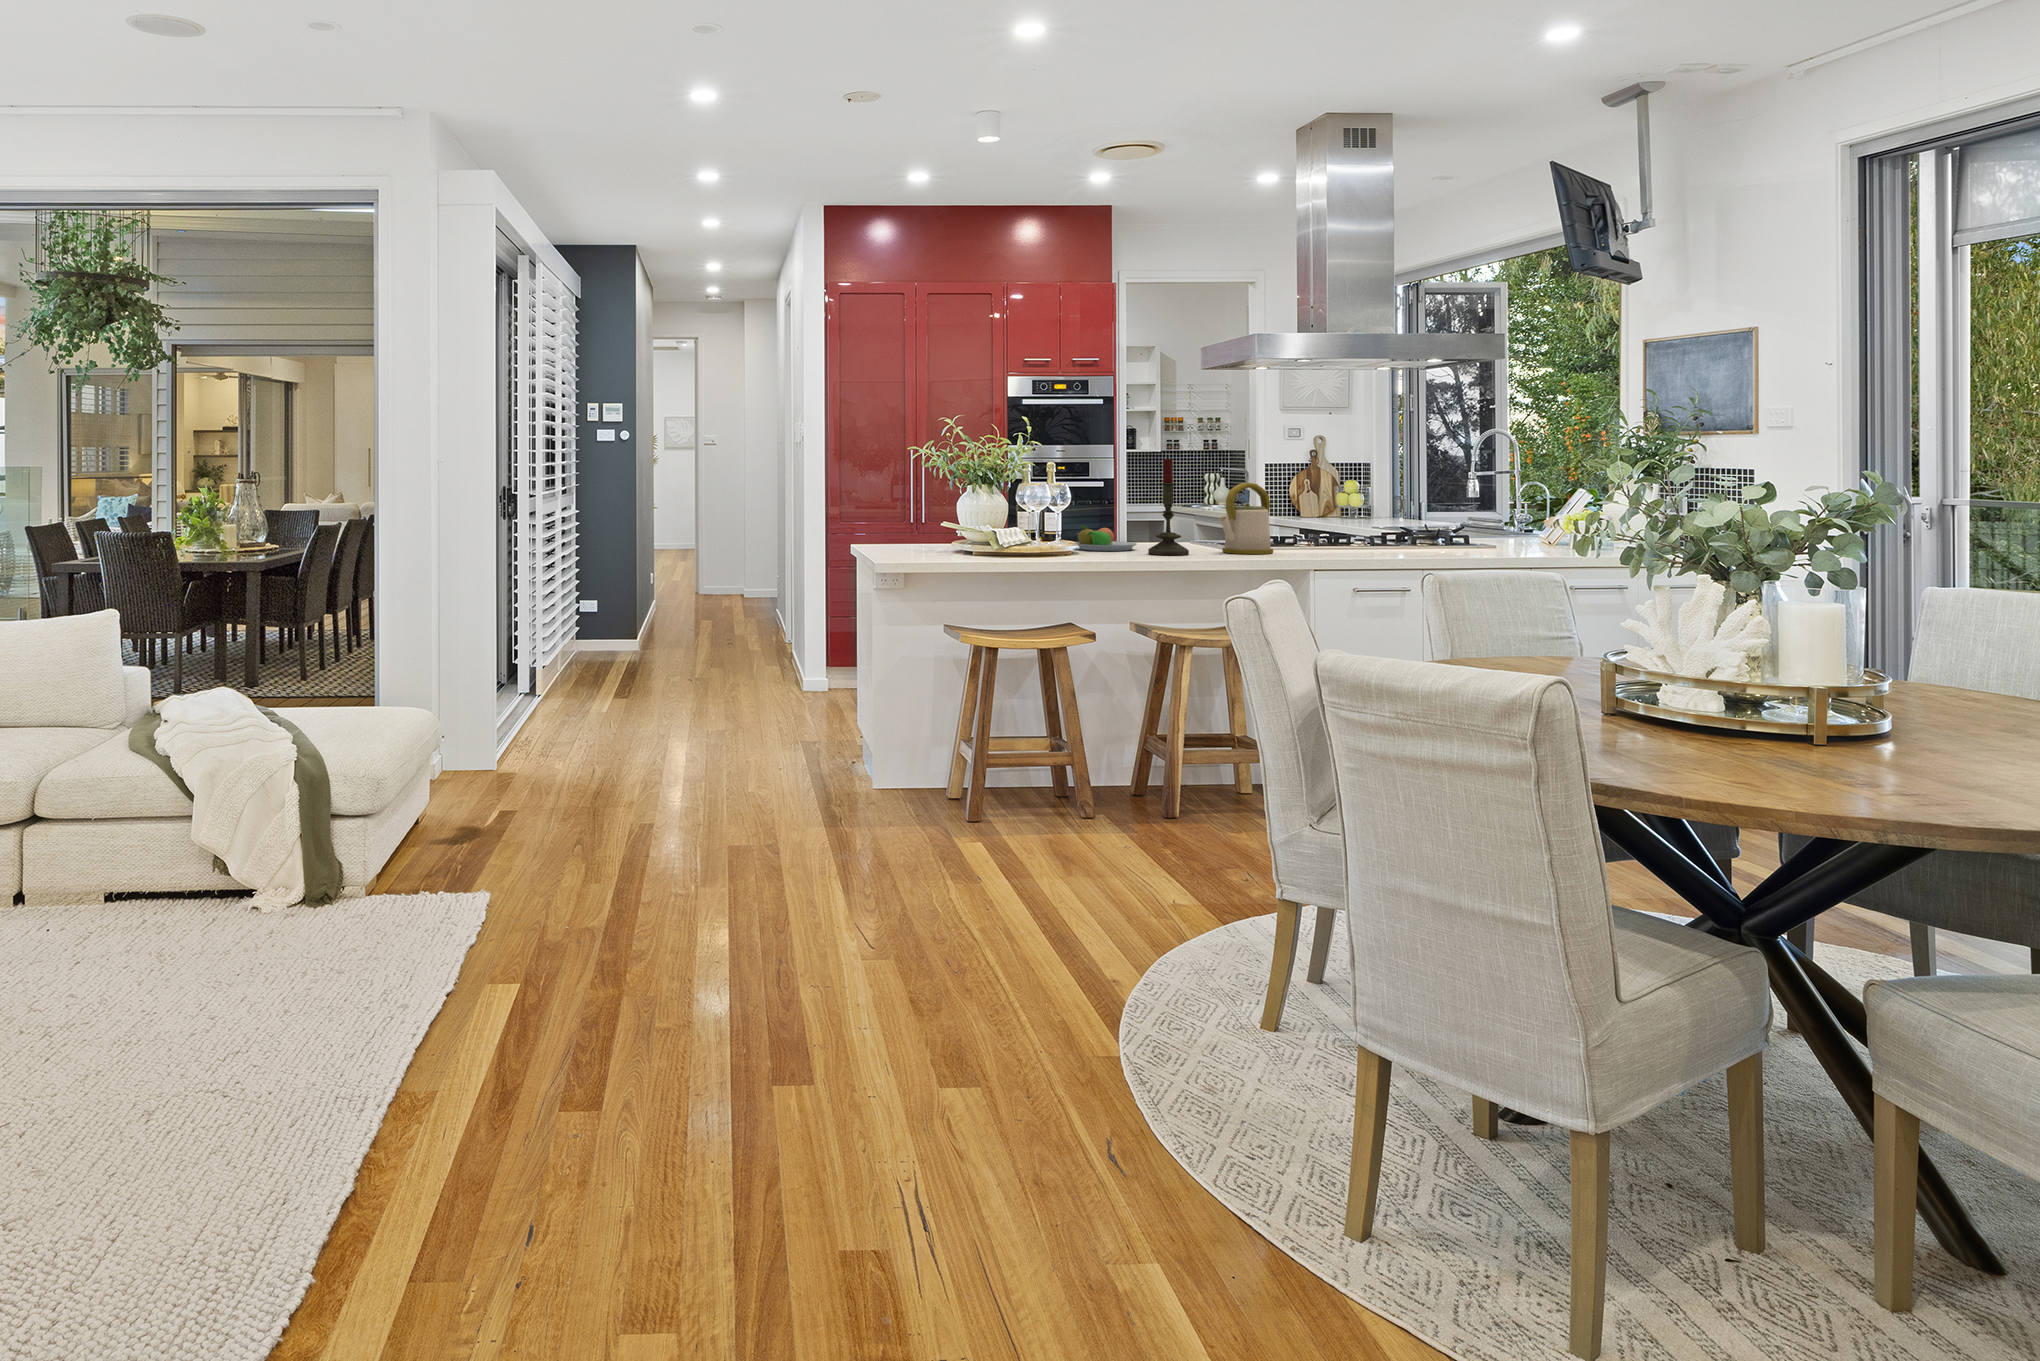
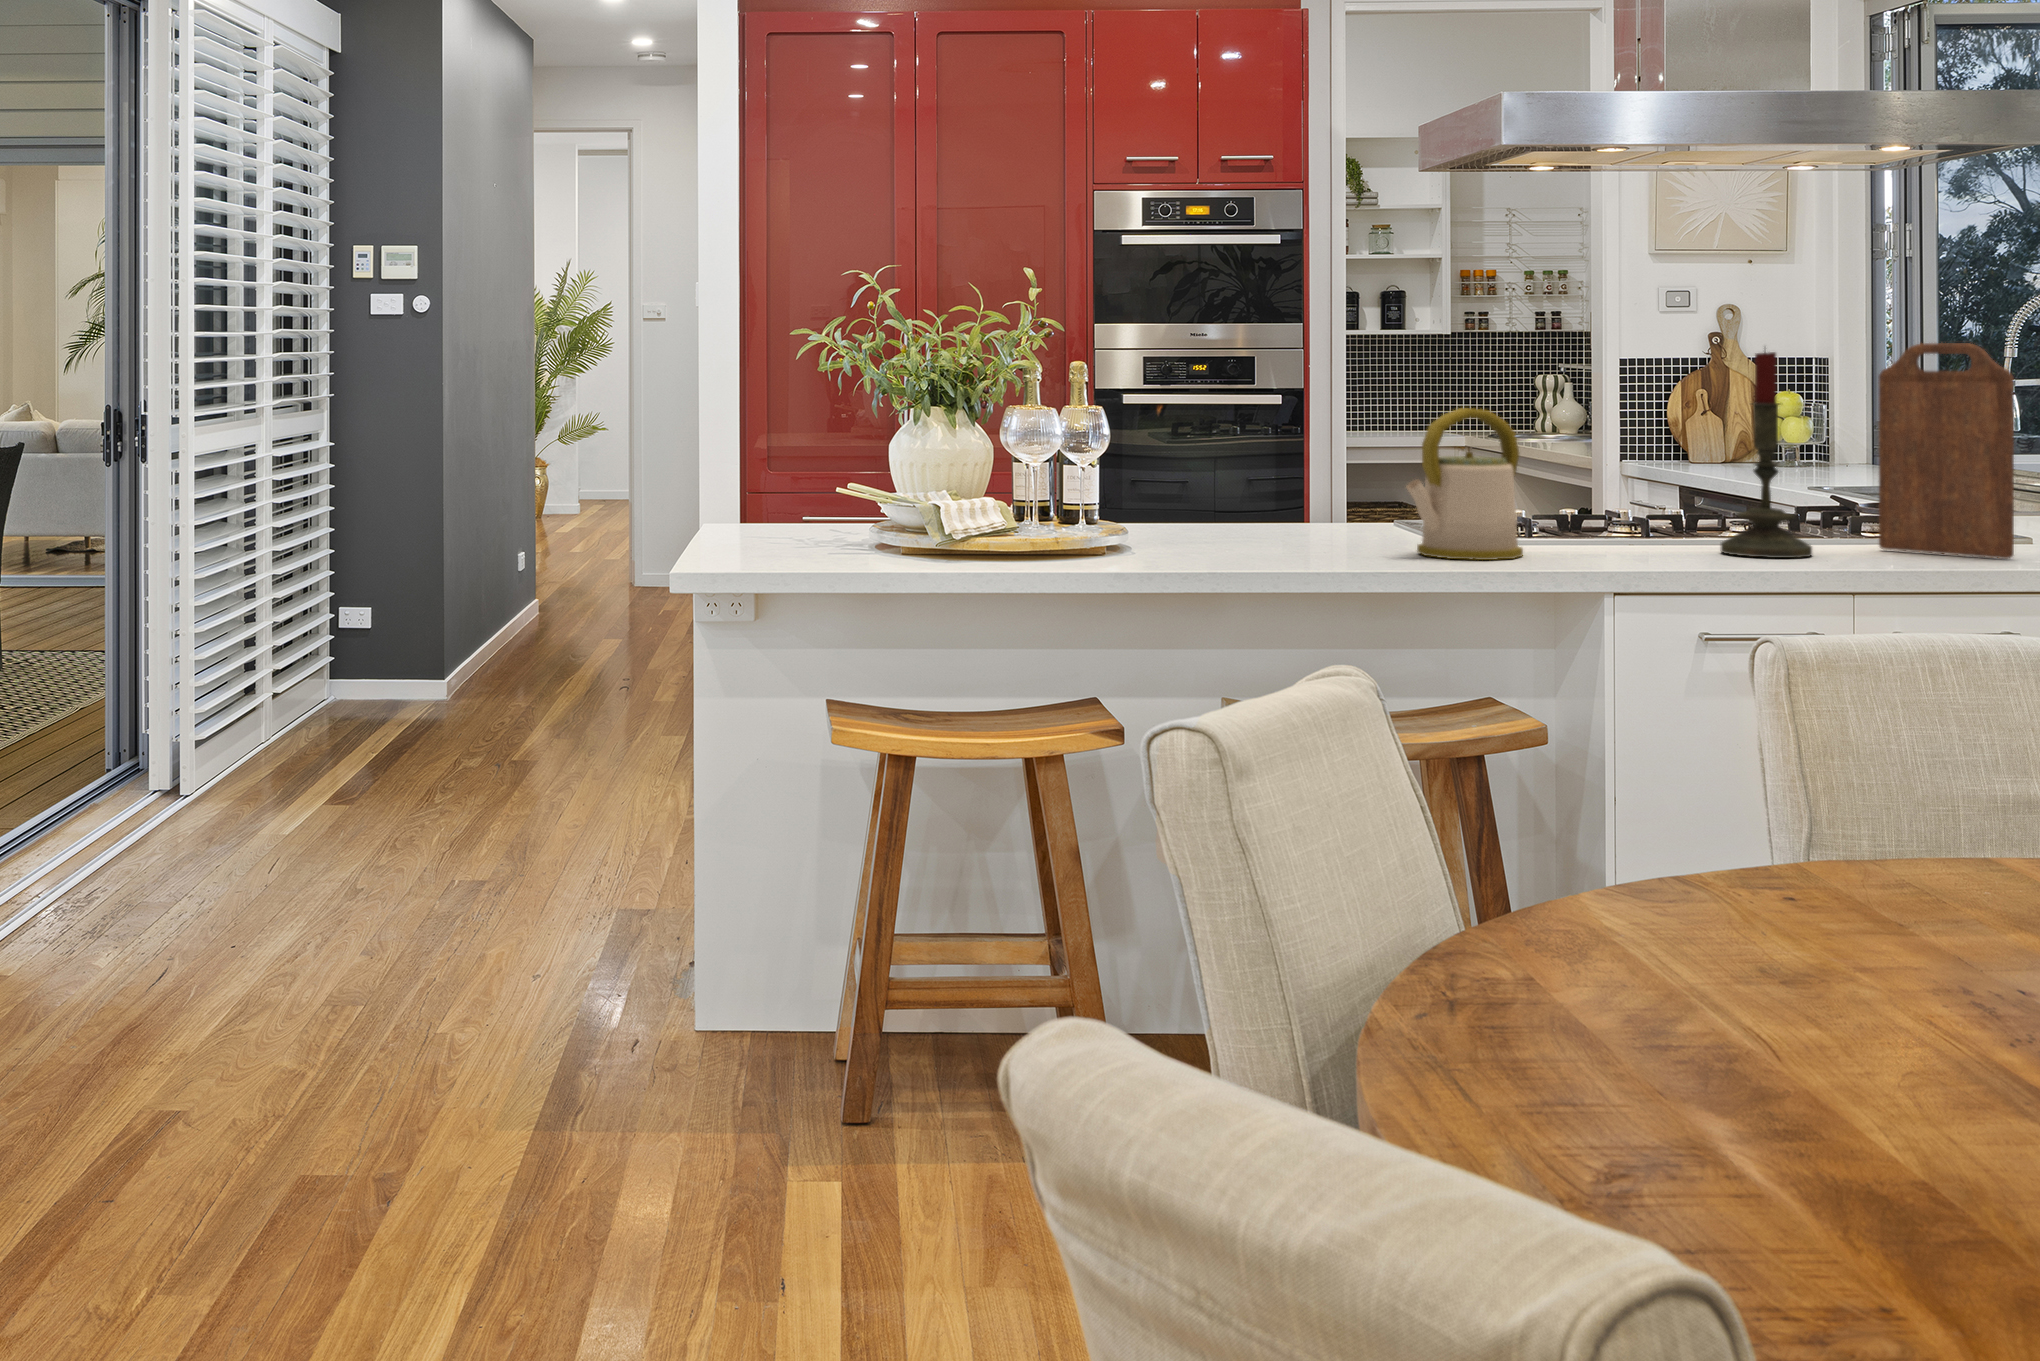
cutting board: none [1433,452,1497,552] -> present [1878,343,2014,559]
candle: present [1148,456,1189,555] -> present [1721,352,1812,558]
fruit bowl: present [1075,525,1137,551] -> none [1124,492,1251,547]

